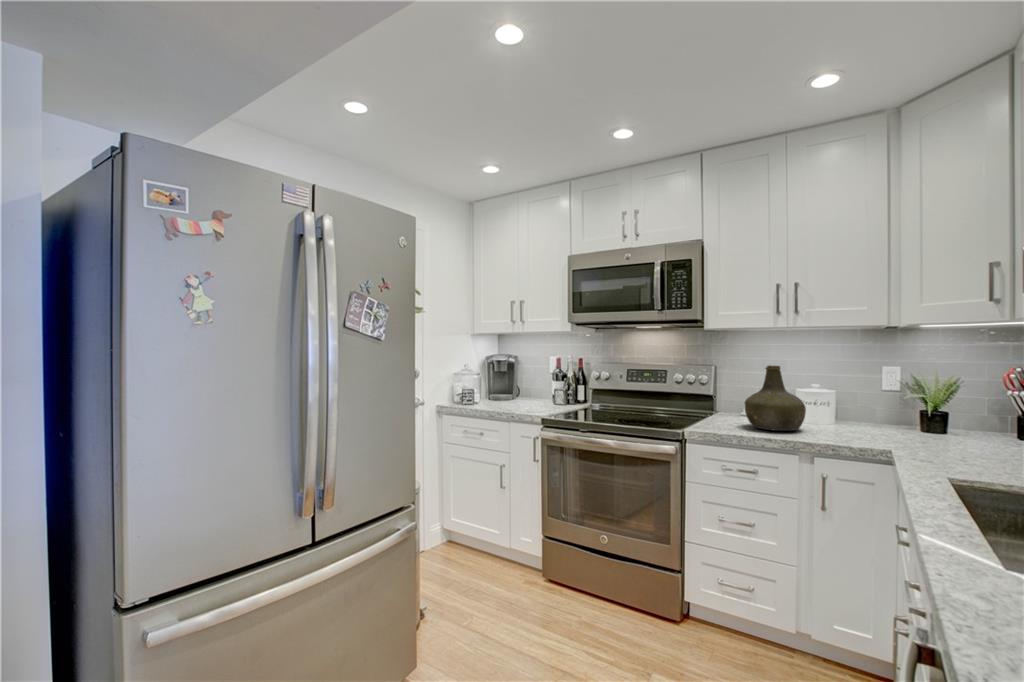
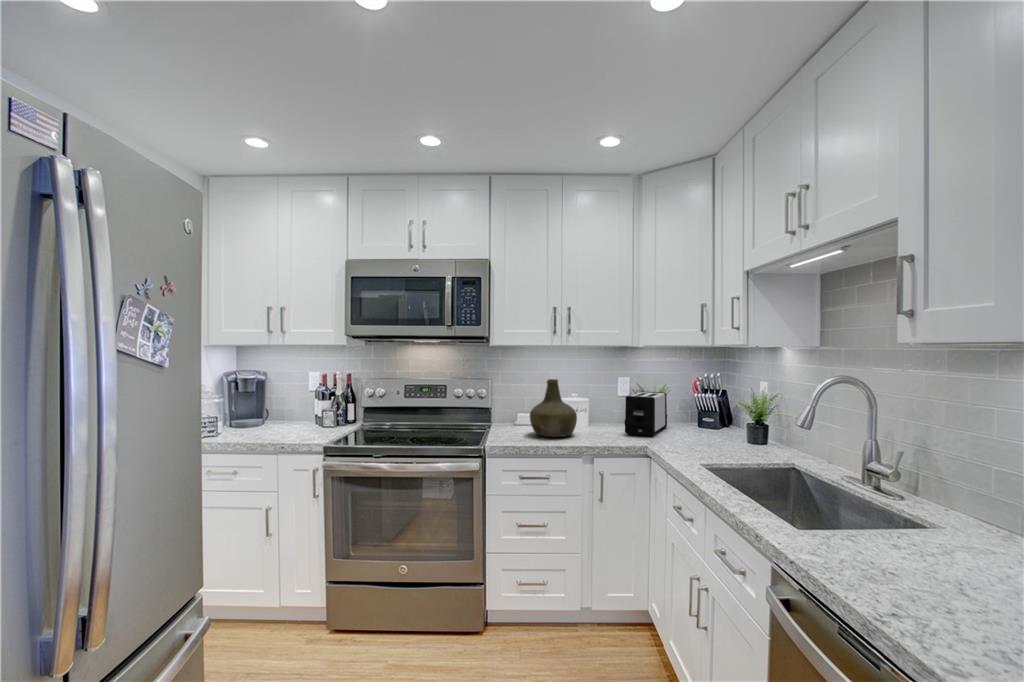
toaster: none [874,385,960,443] -> present [624,392,667,437]

